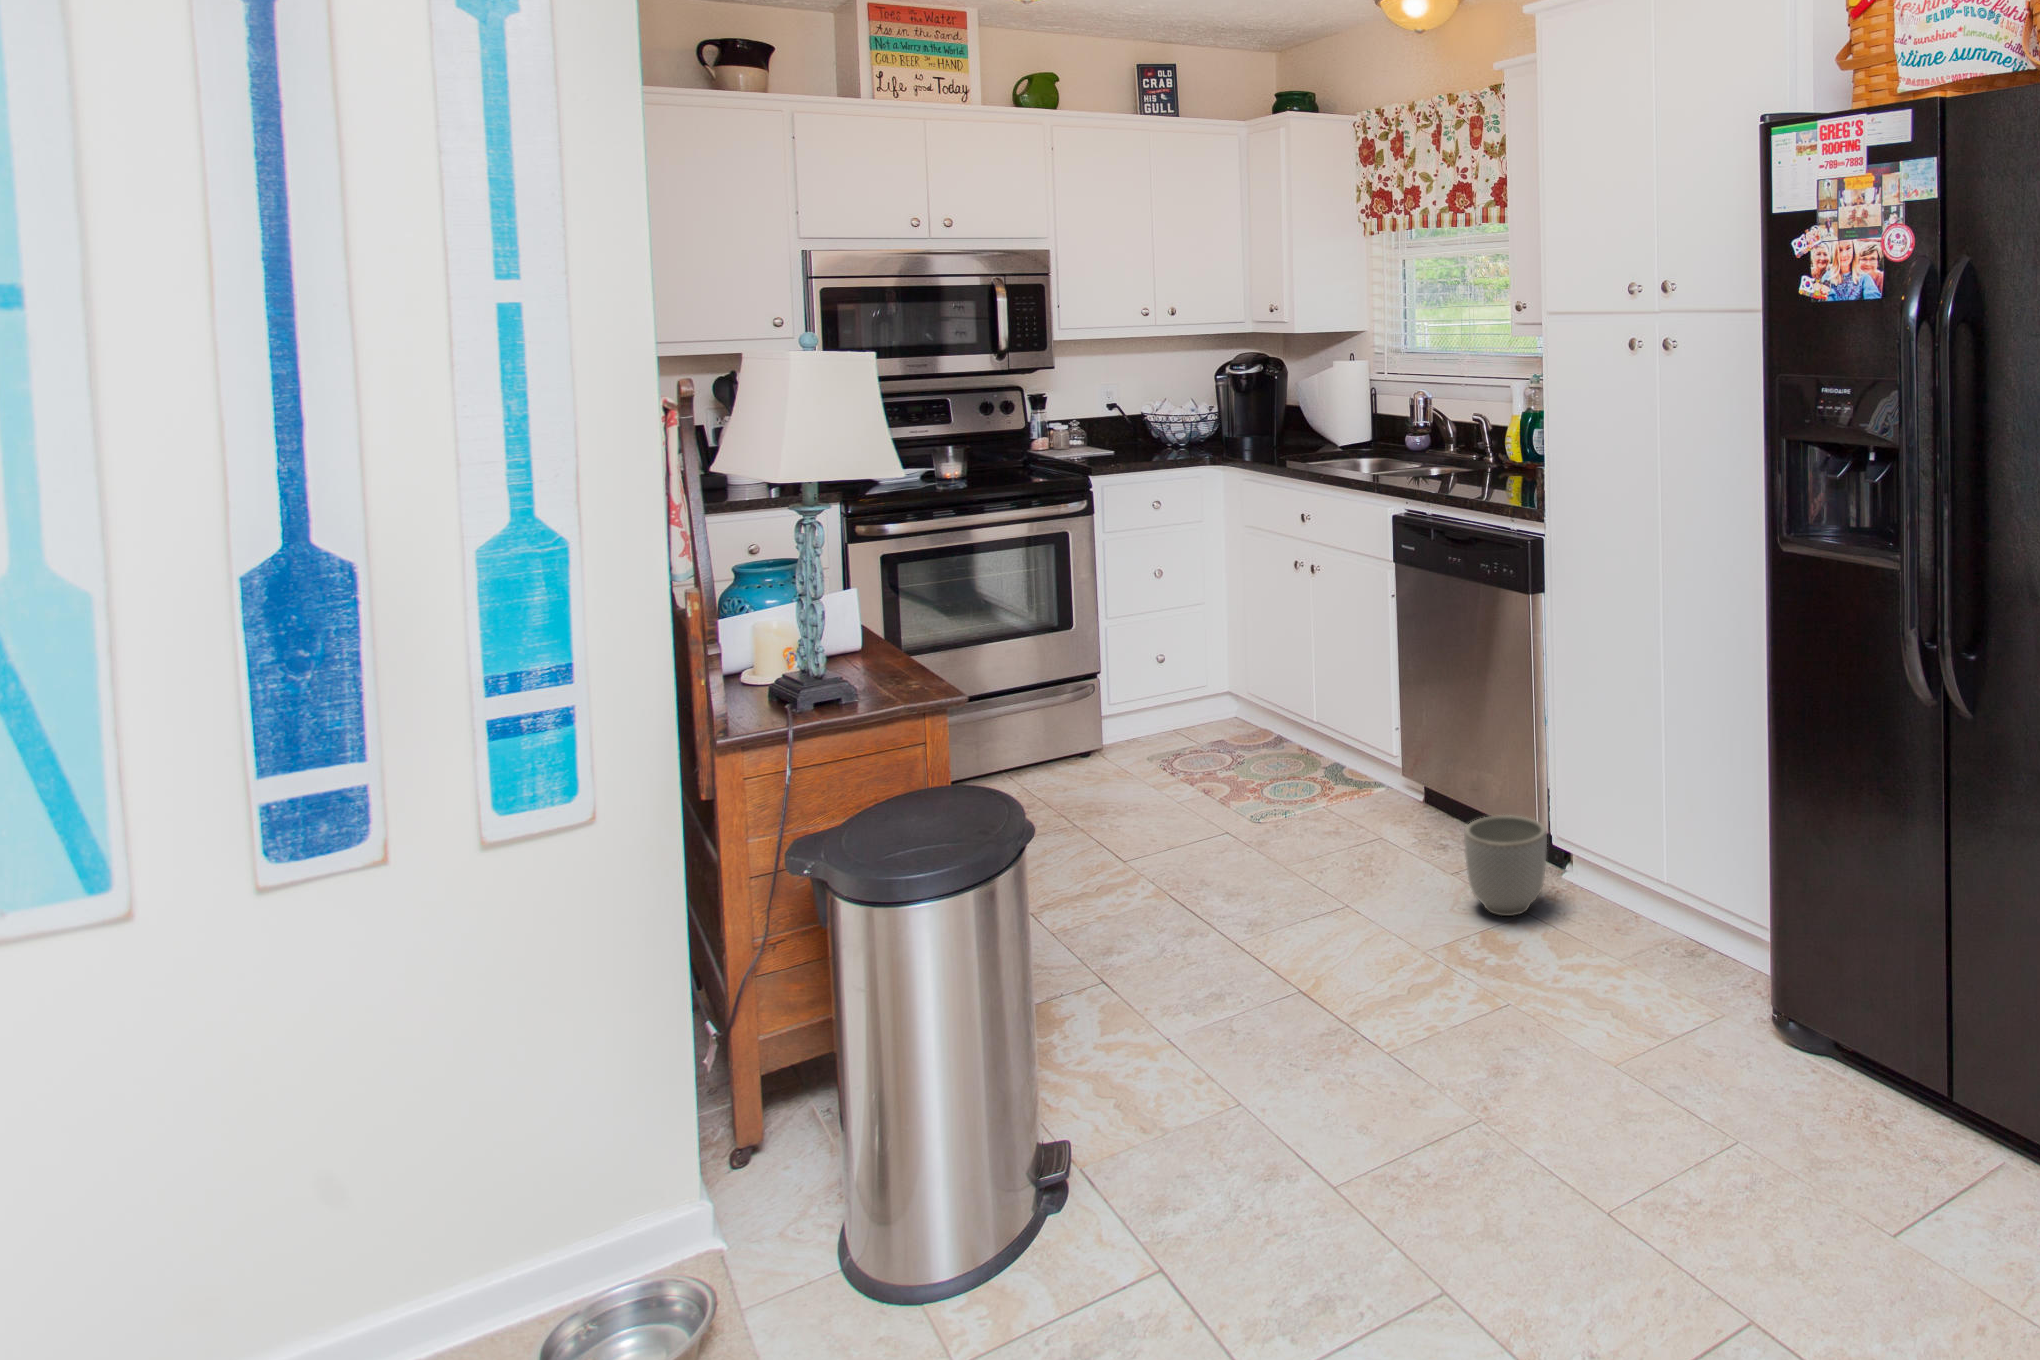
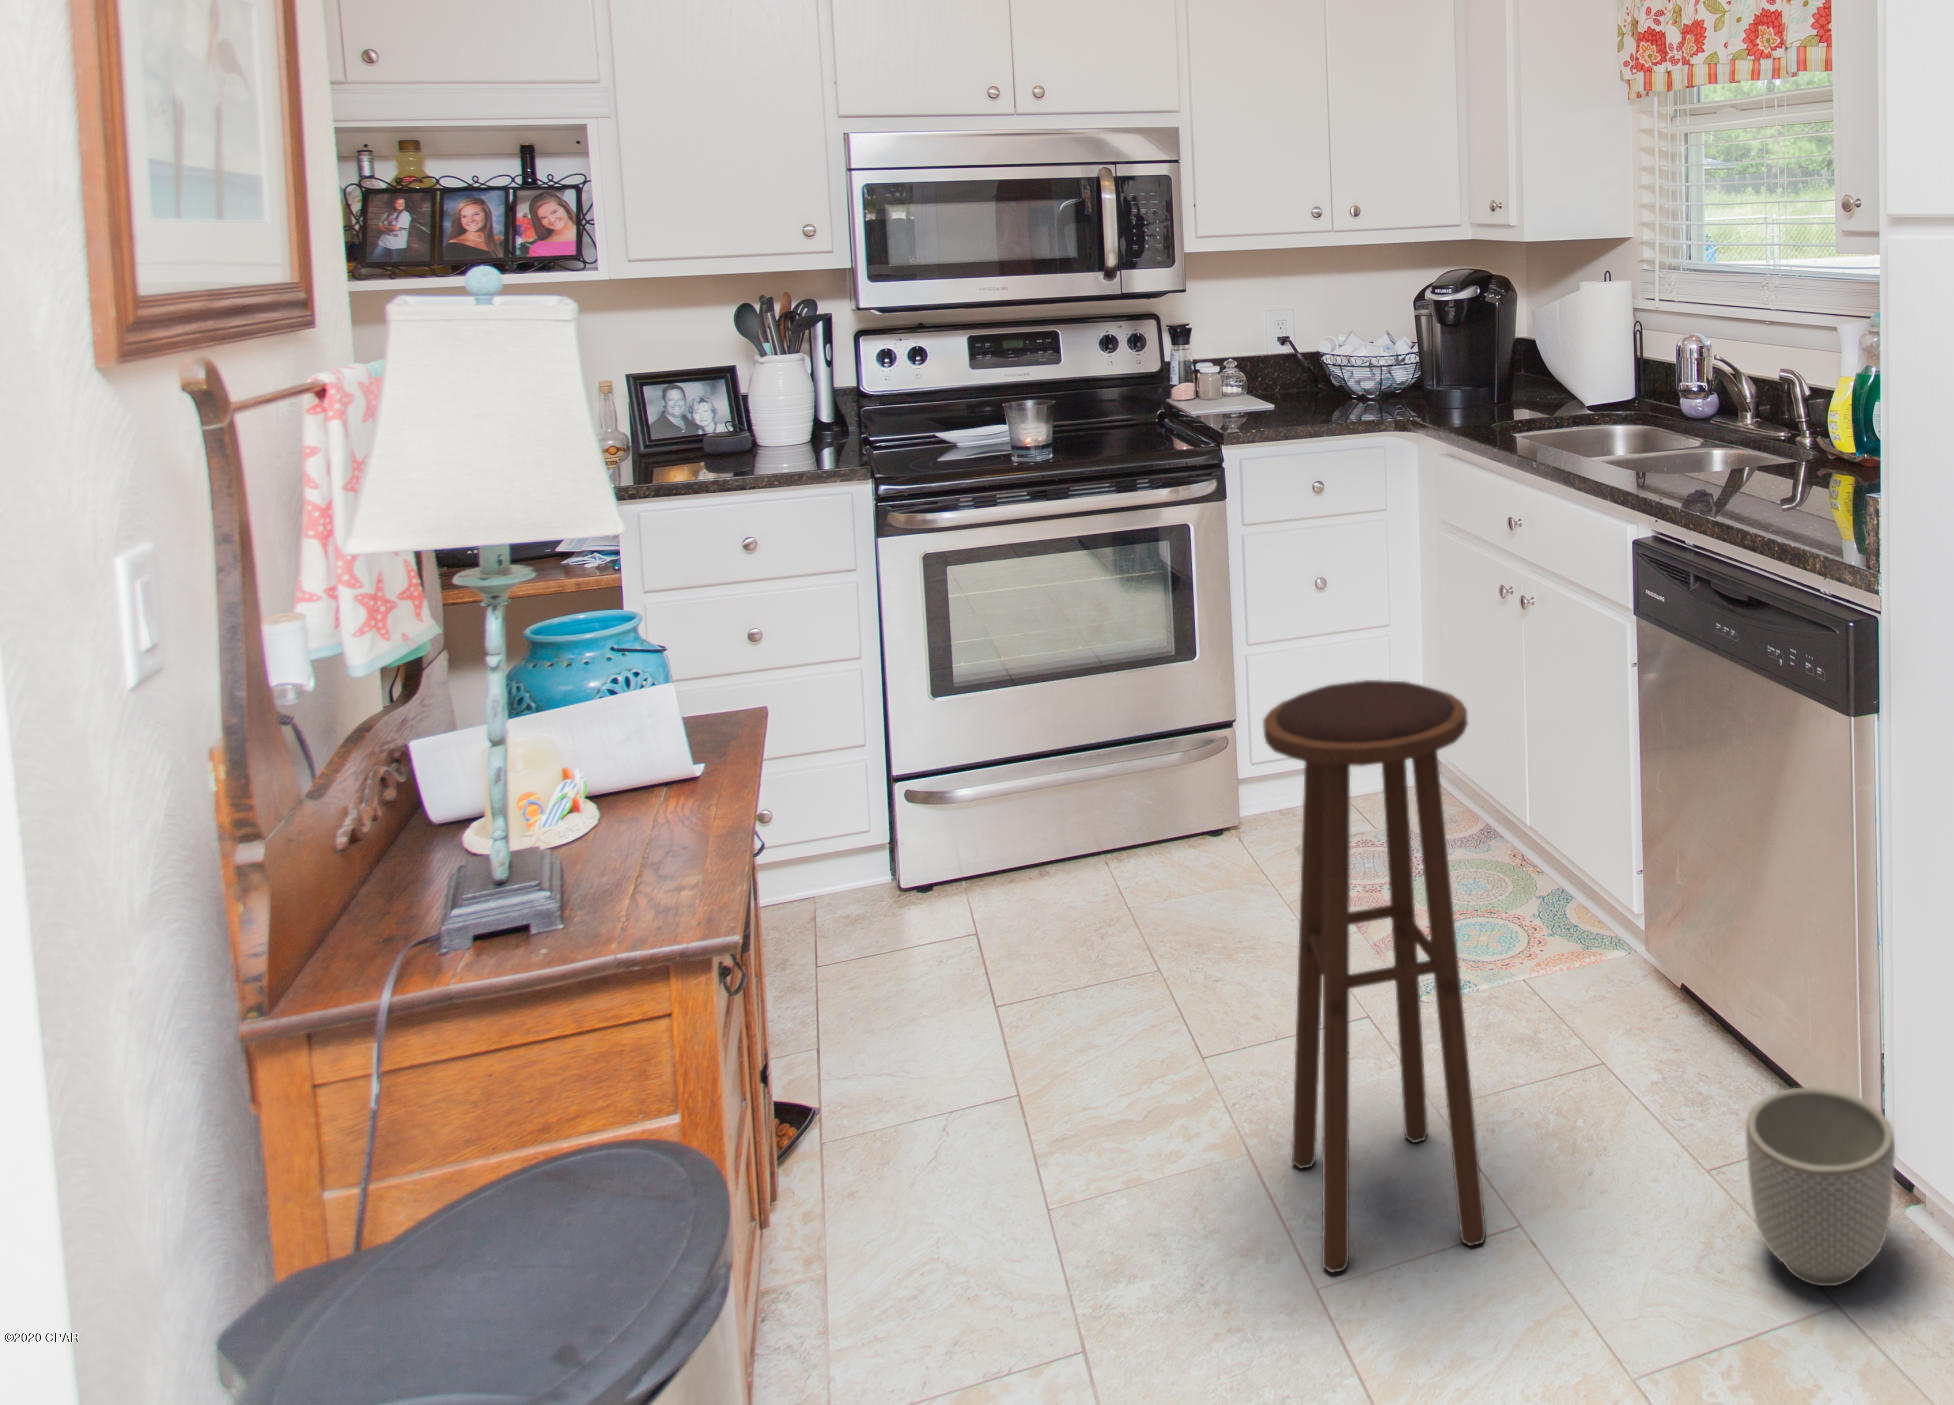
stool: none [1180,592,1314,932] -> present [1263,680,1486,1272]

